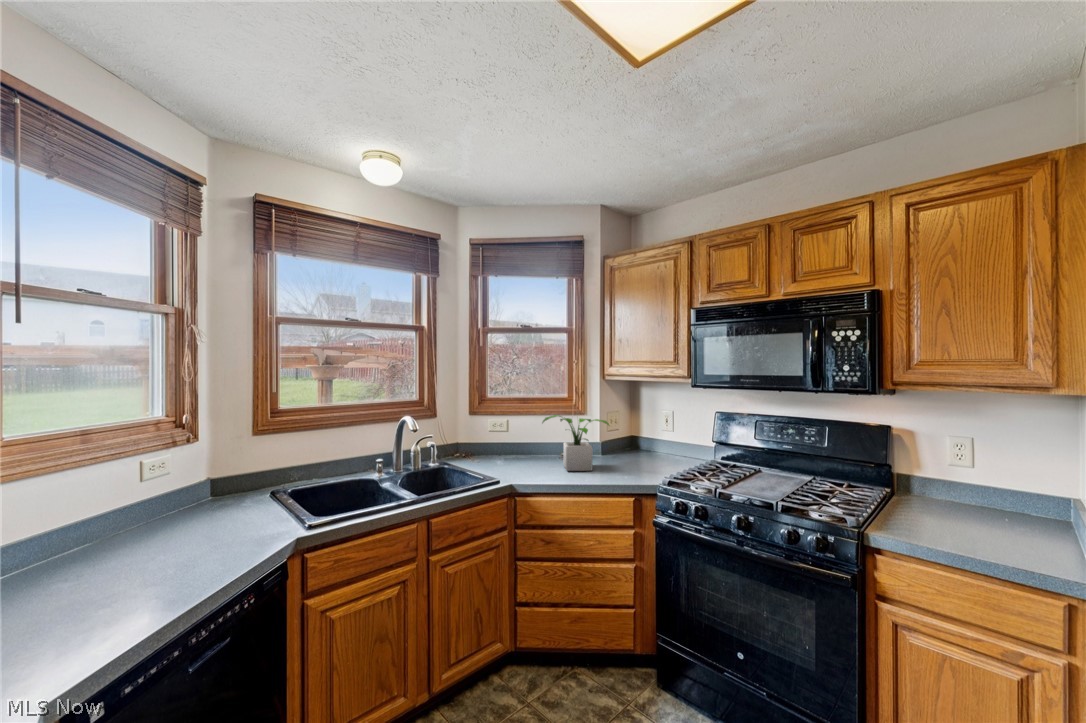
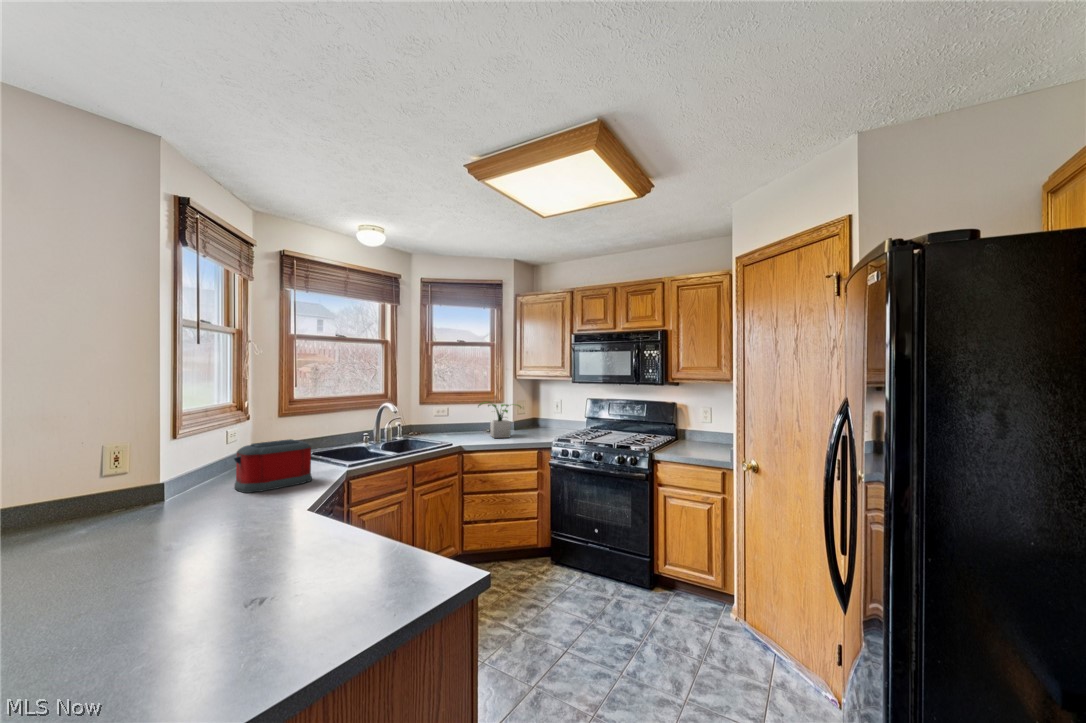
toaster: none [69,485,225,591] -> present [234,439,312,493]

